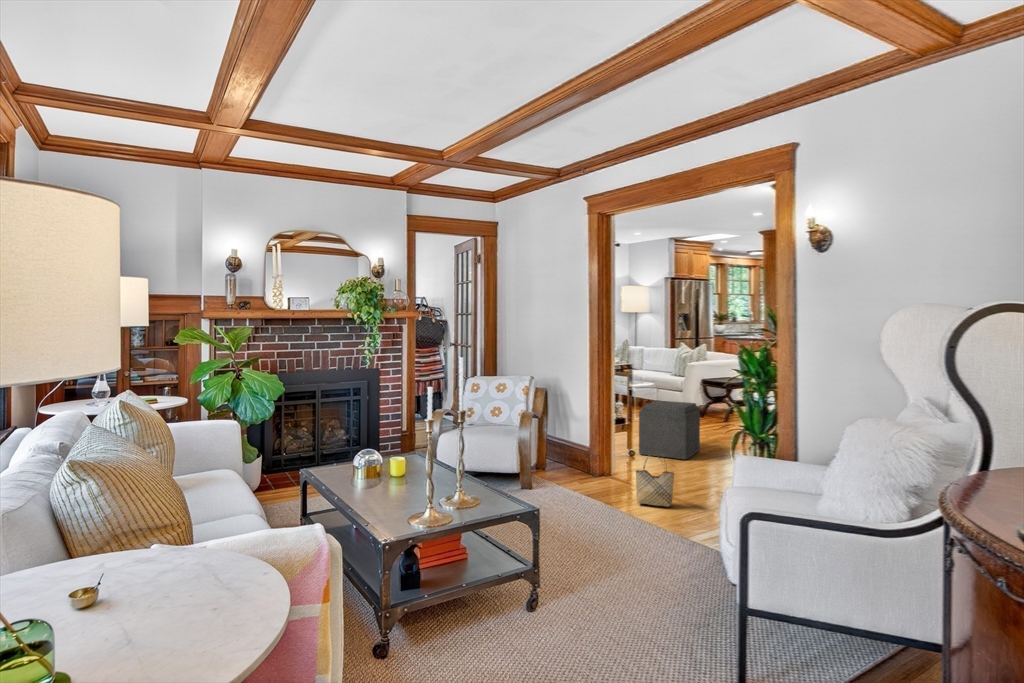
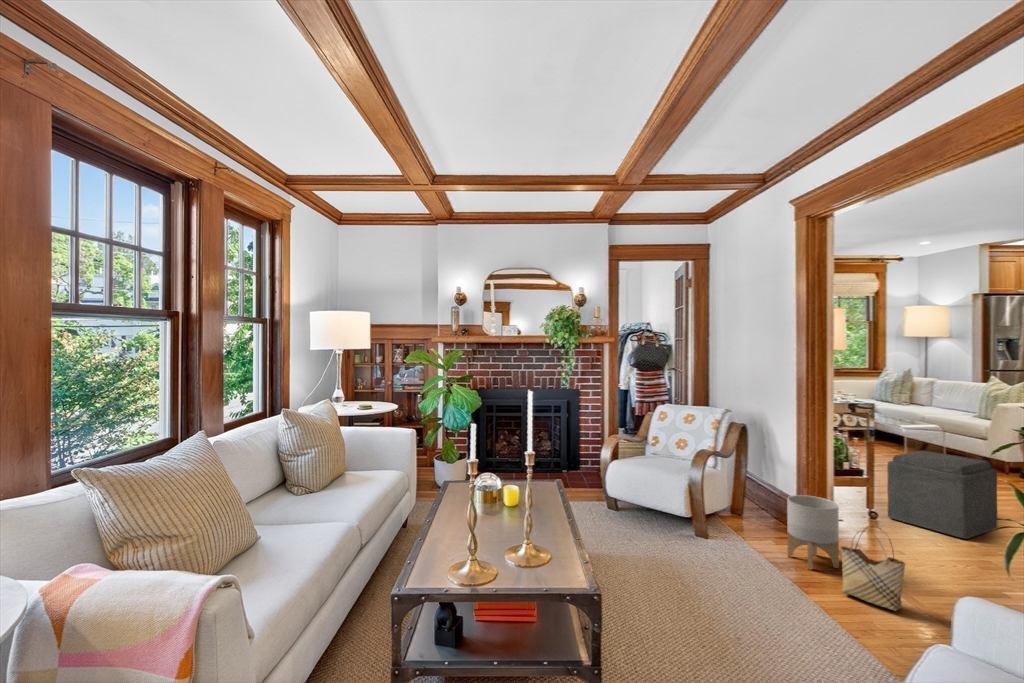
planter: none [592,440,627,495] -> present [787,495,839,570]

